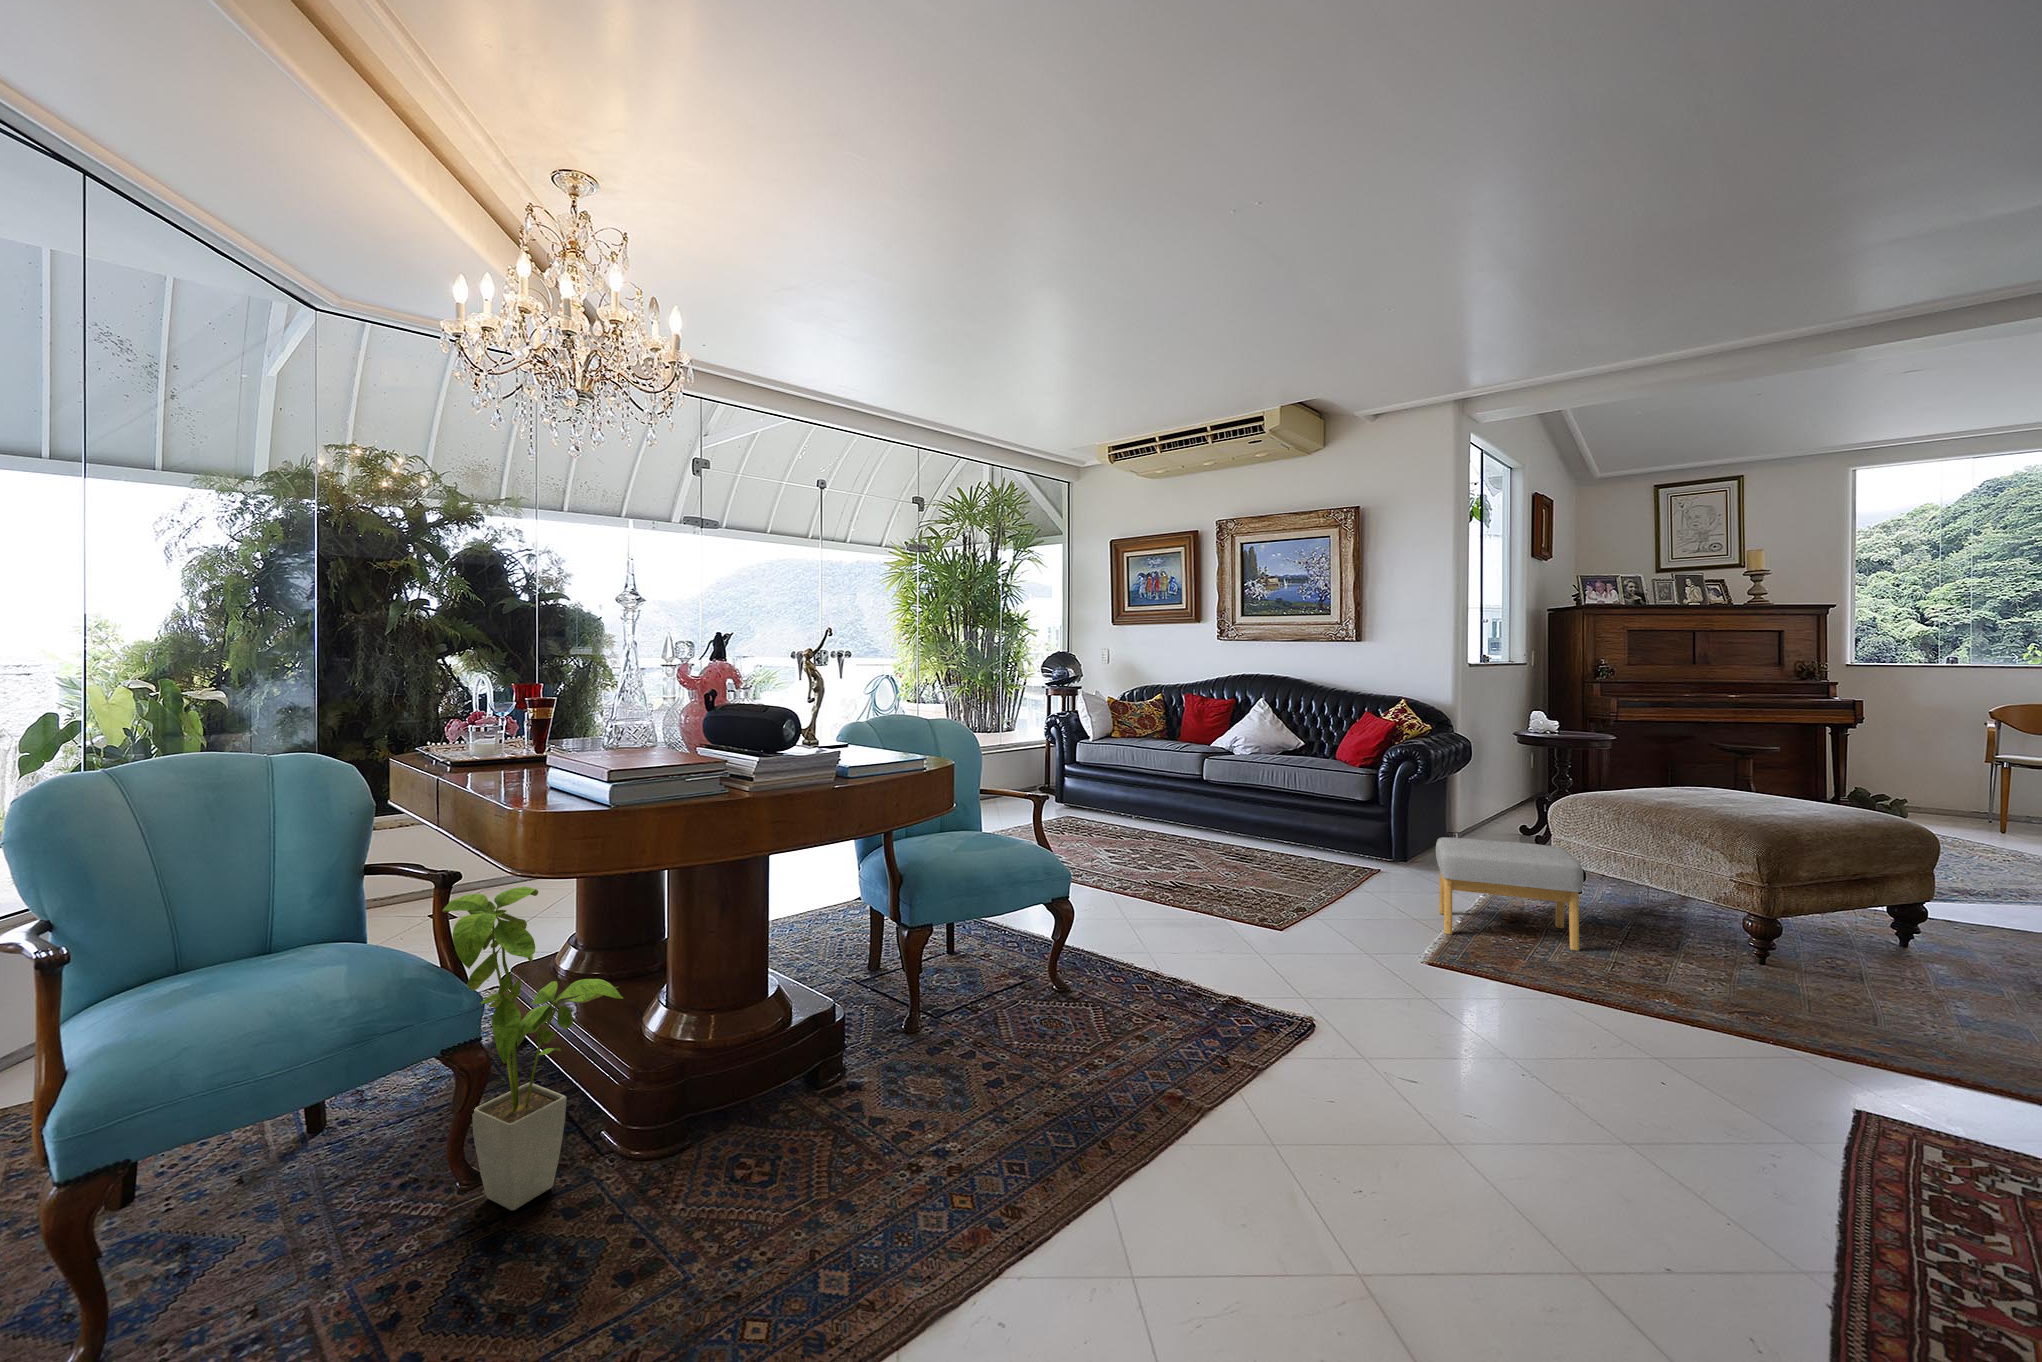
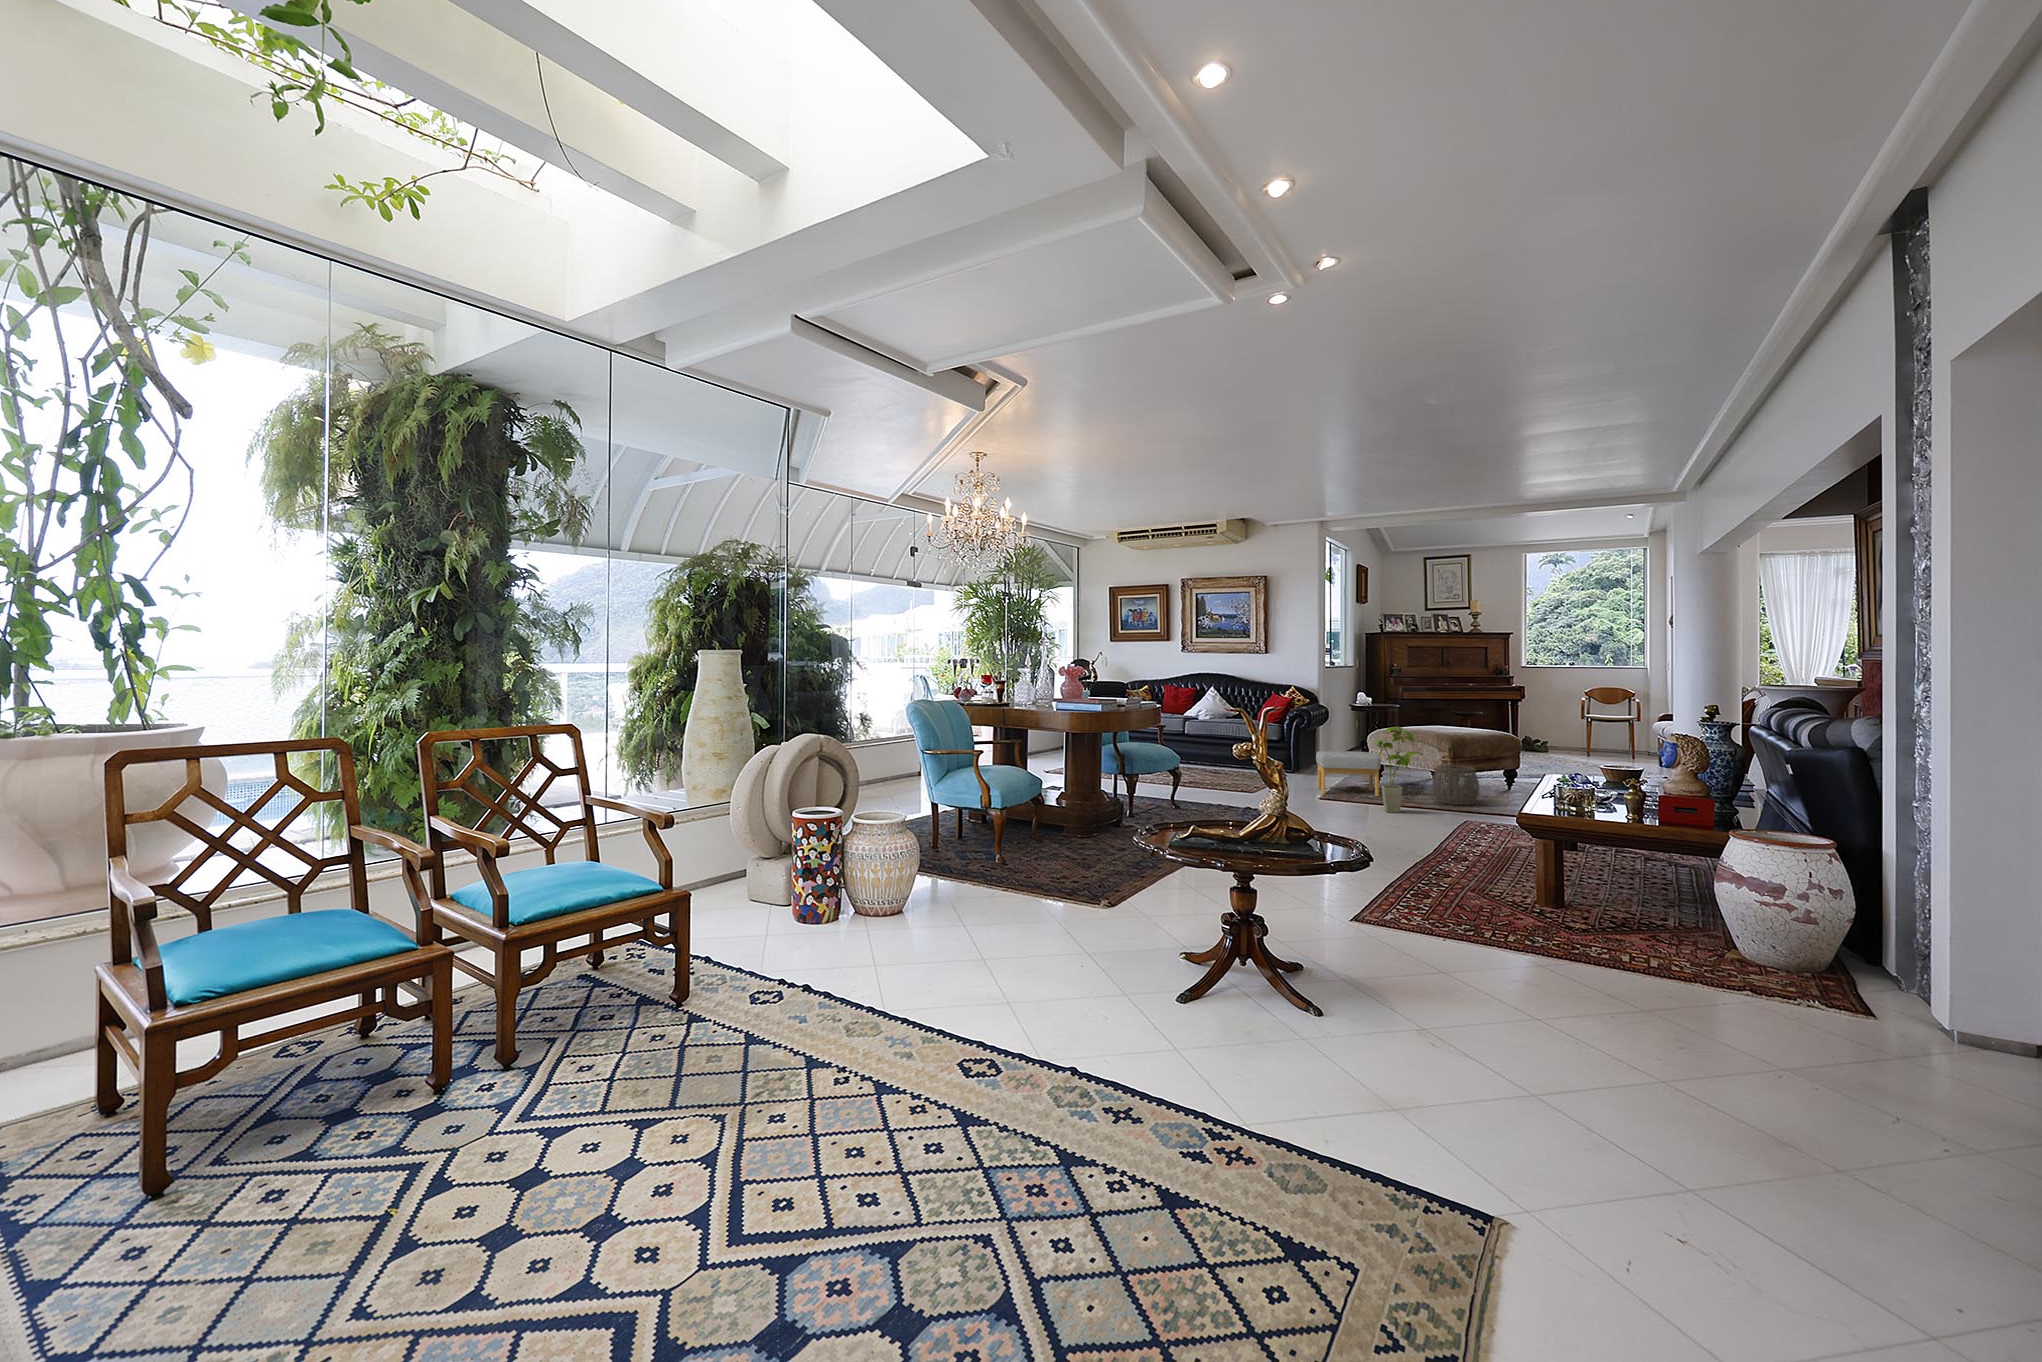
house plant: present [442,887,623,1210] -> present [1374,726,1422,813]
woven basket: none [1717,896,1858,1011] -> present [1432,765,1480,805]

